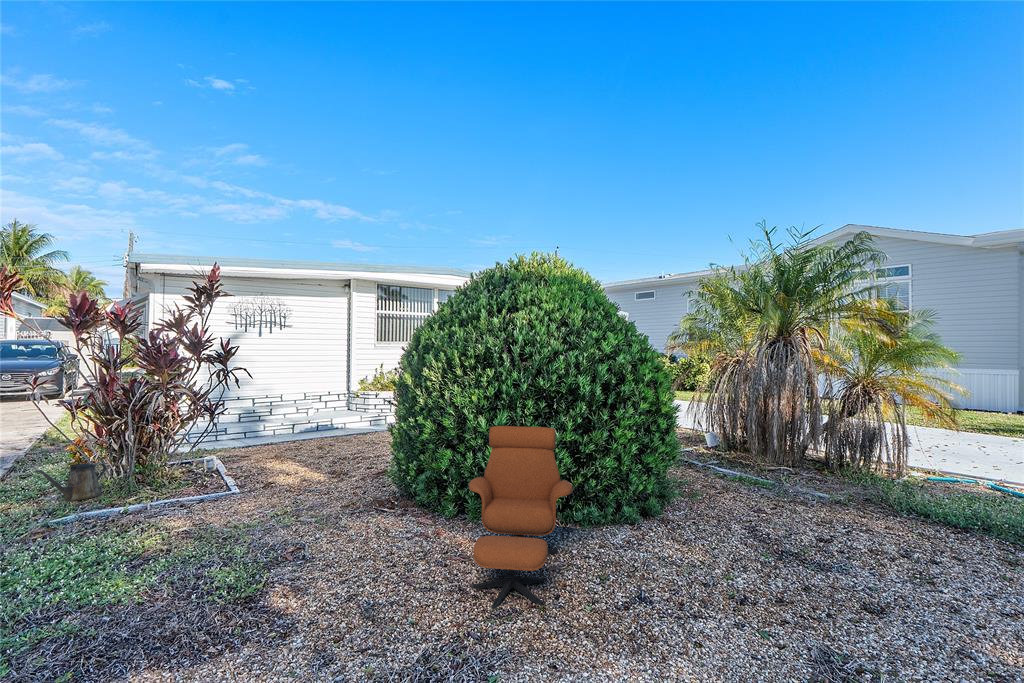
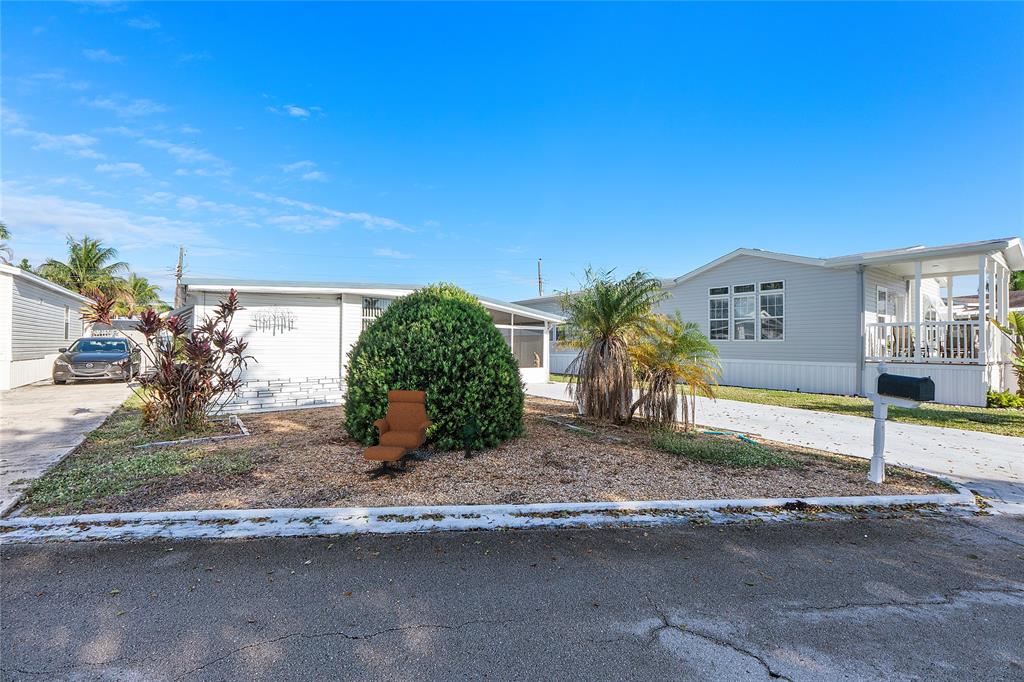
watering can: present [35,463,107,501] -> none [123,416,166,438]
decorative plant: none [604,465,649,546] -> present [456,413,480,458]

